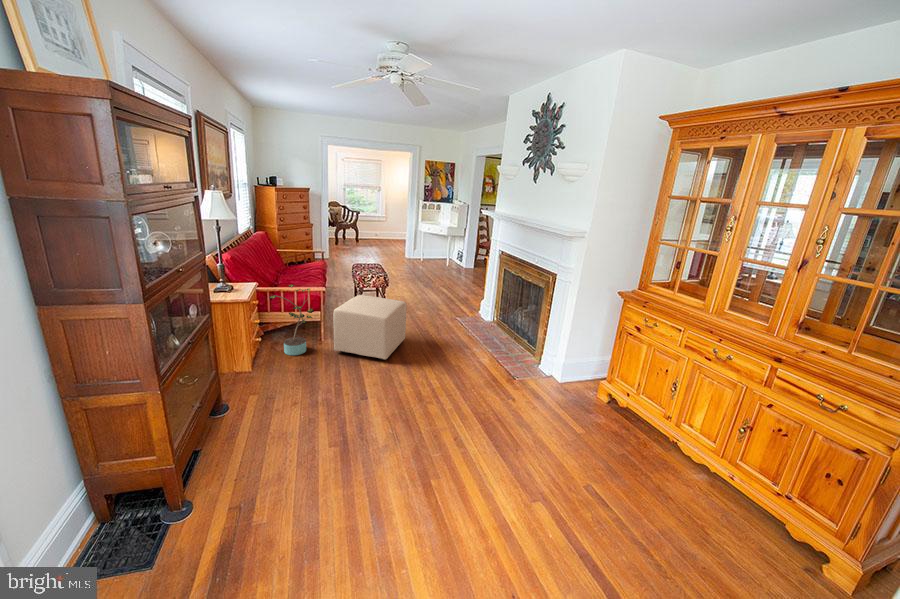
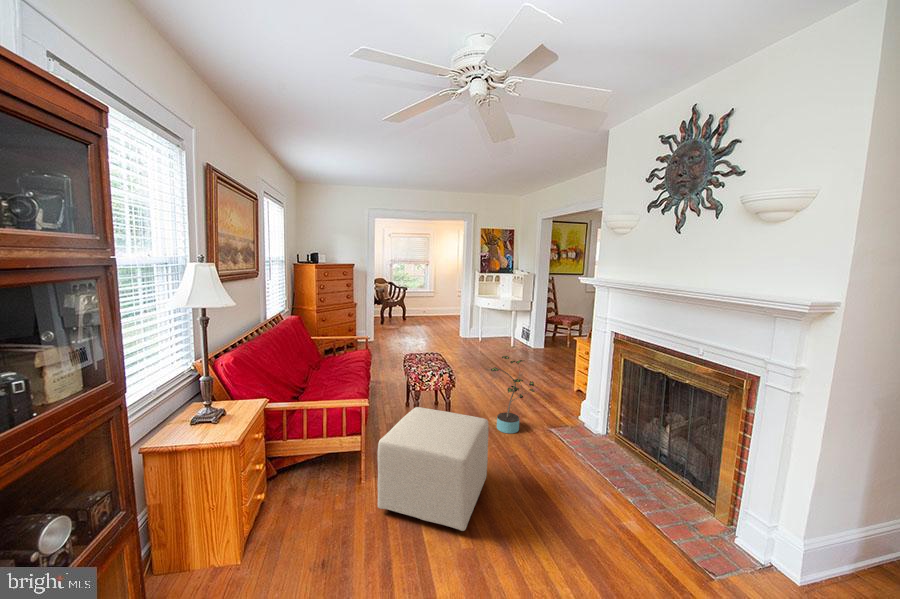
potted plant: present [270,284,314,355] -> present [491,356,534,433]

